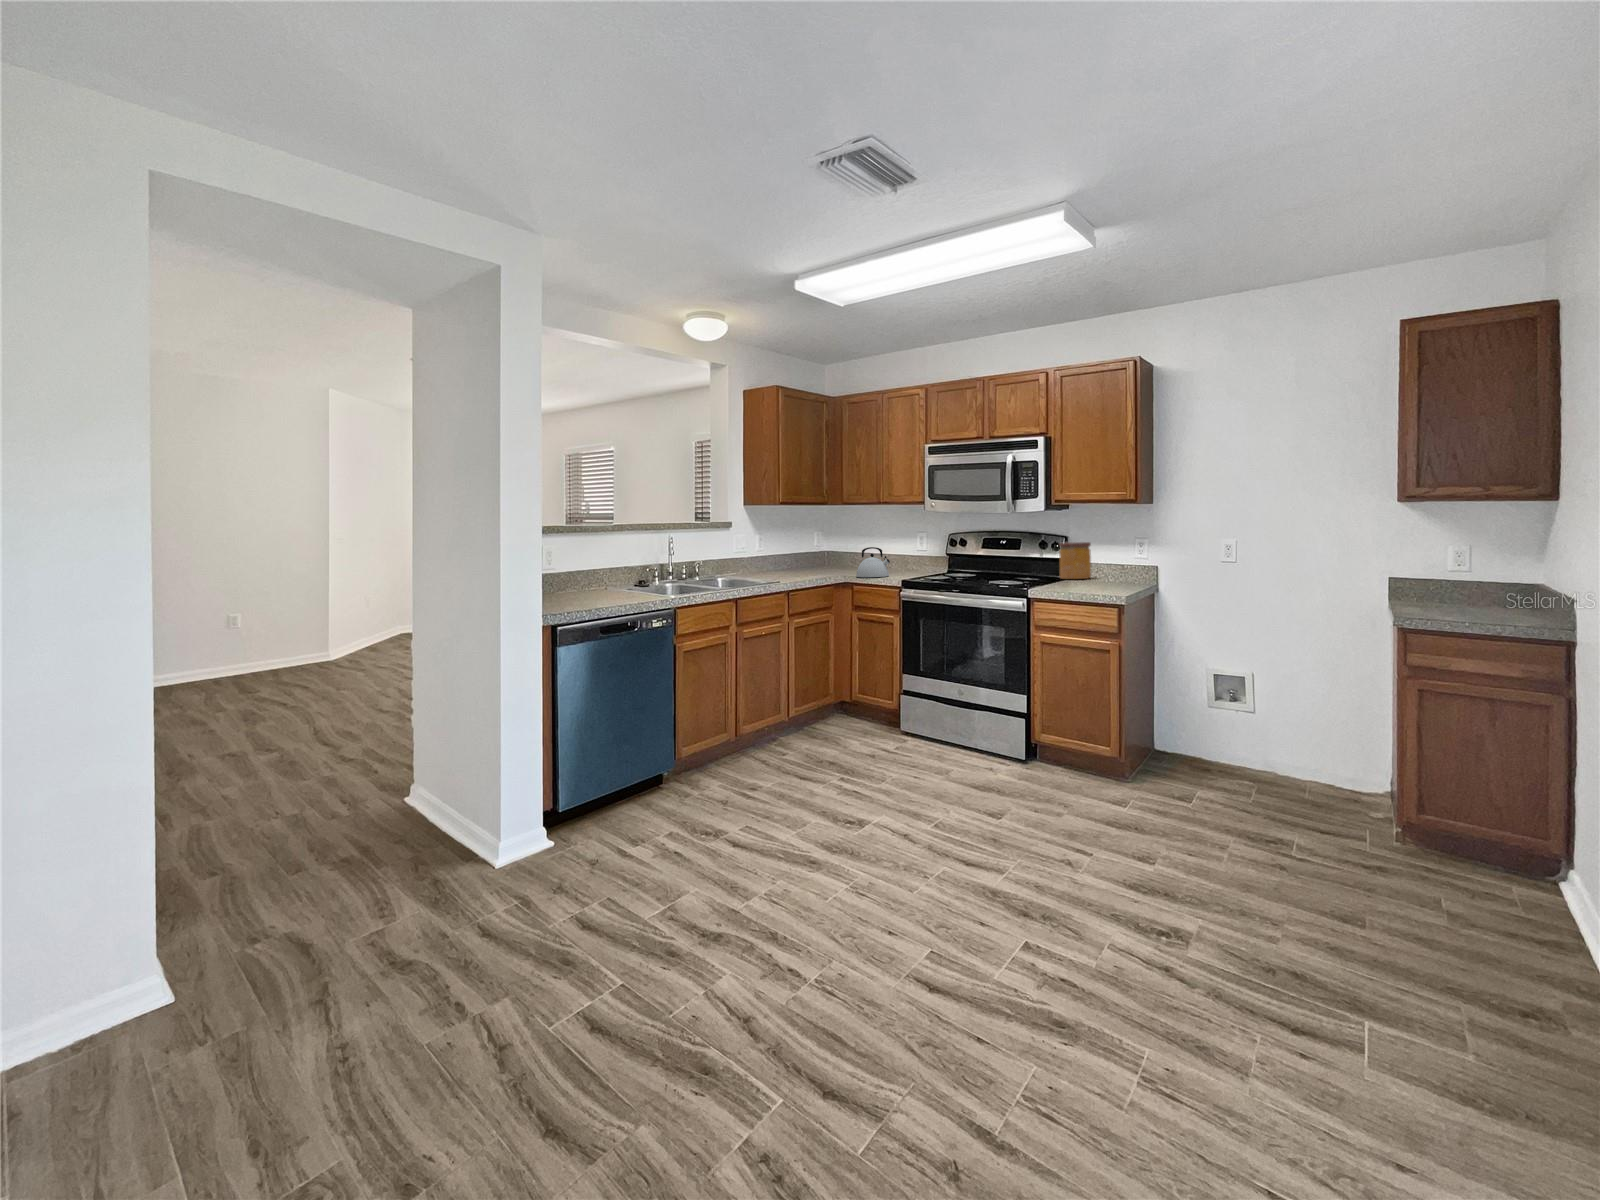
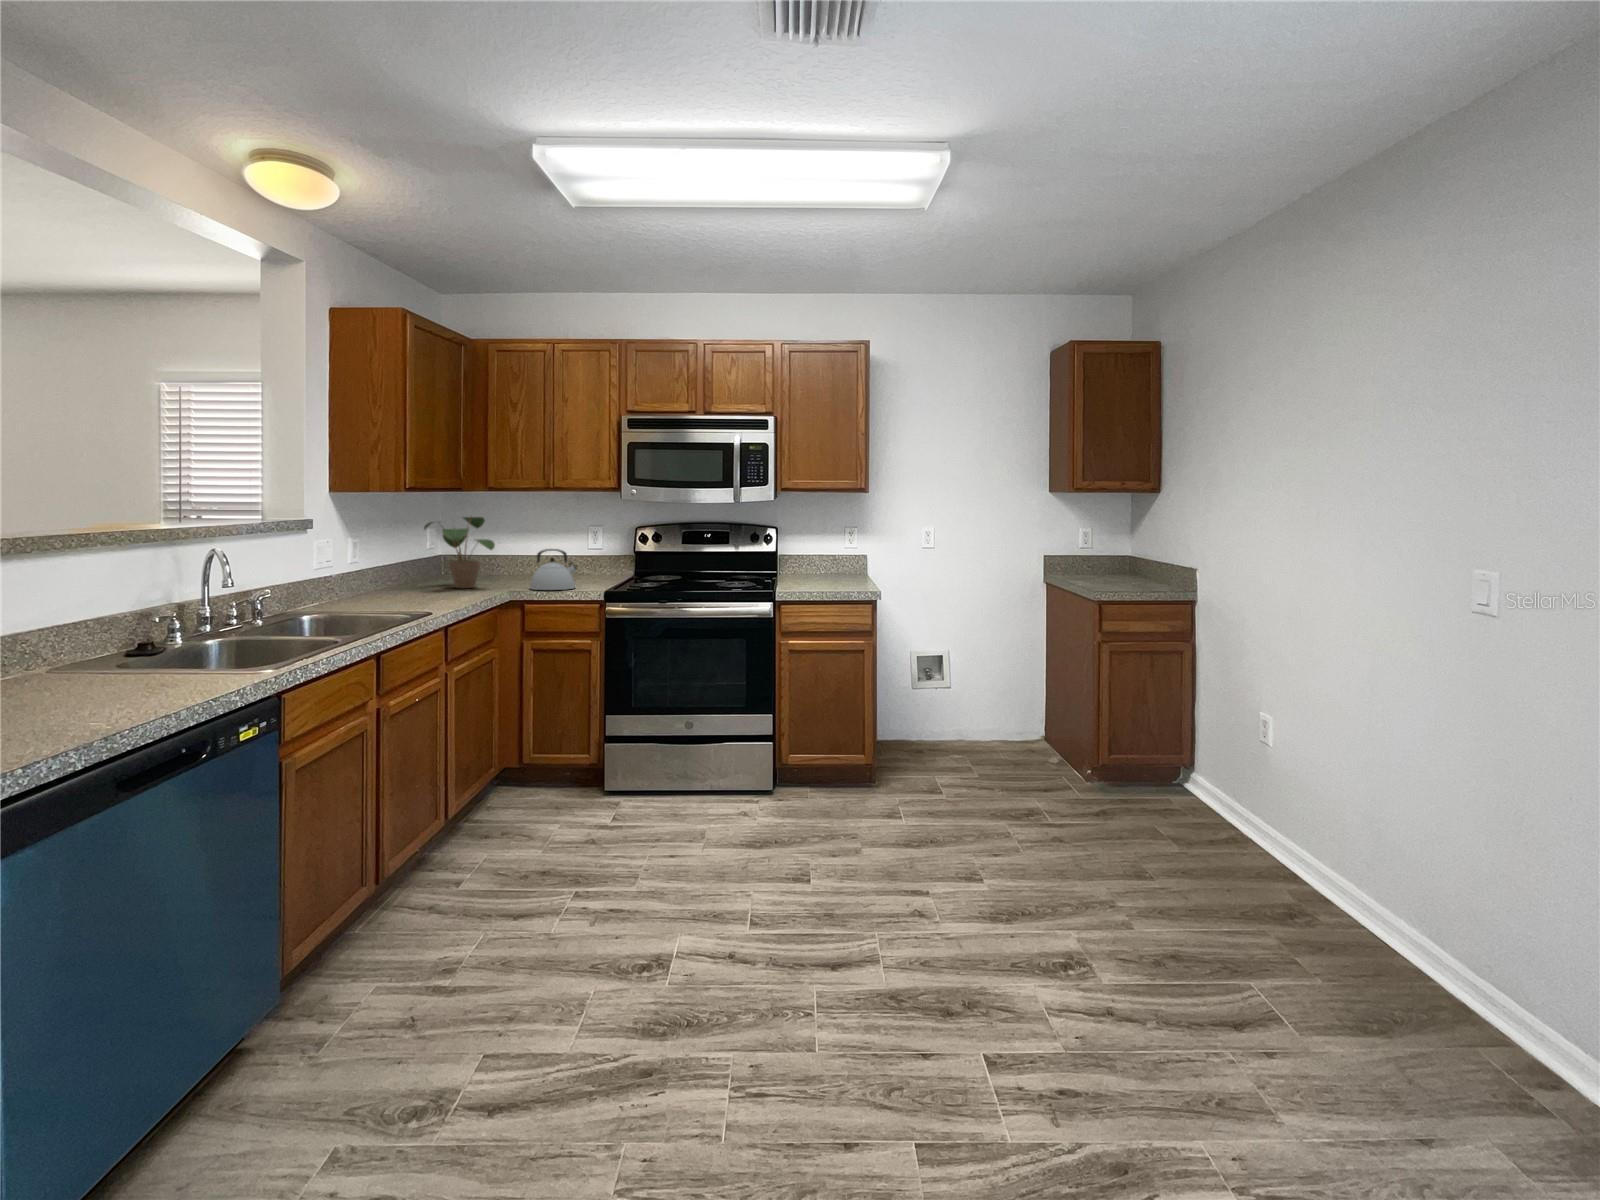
potted plant: none [790,525,834,576] -> present [424,517,495,588]
jar: present [1059,542,1091,579] -> none [810,548,846,593]

